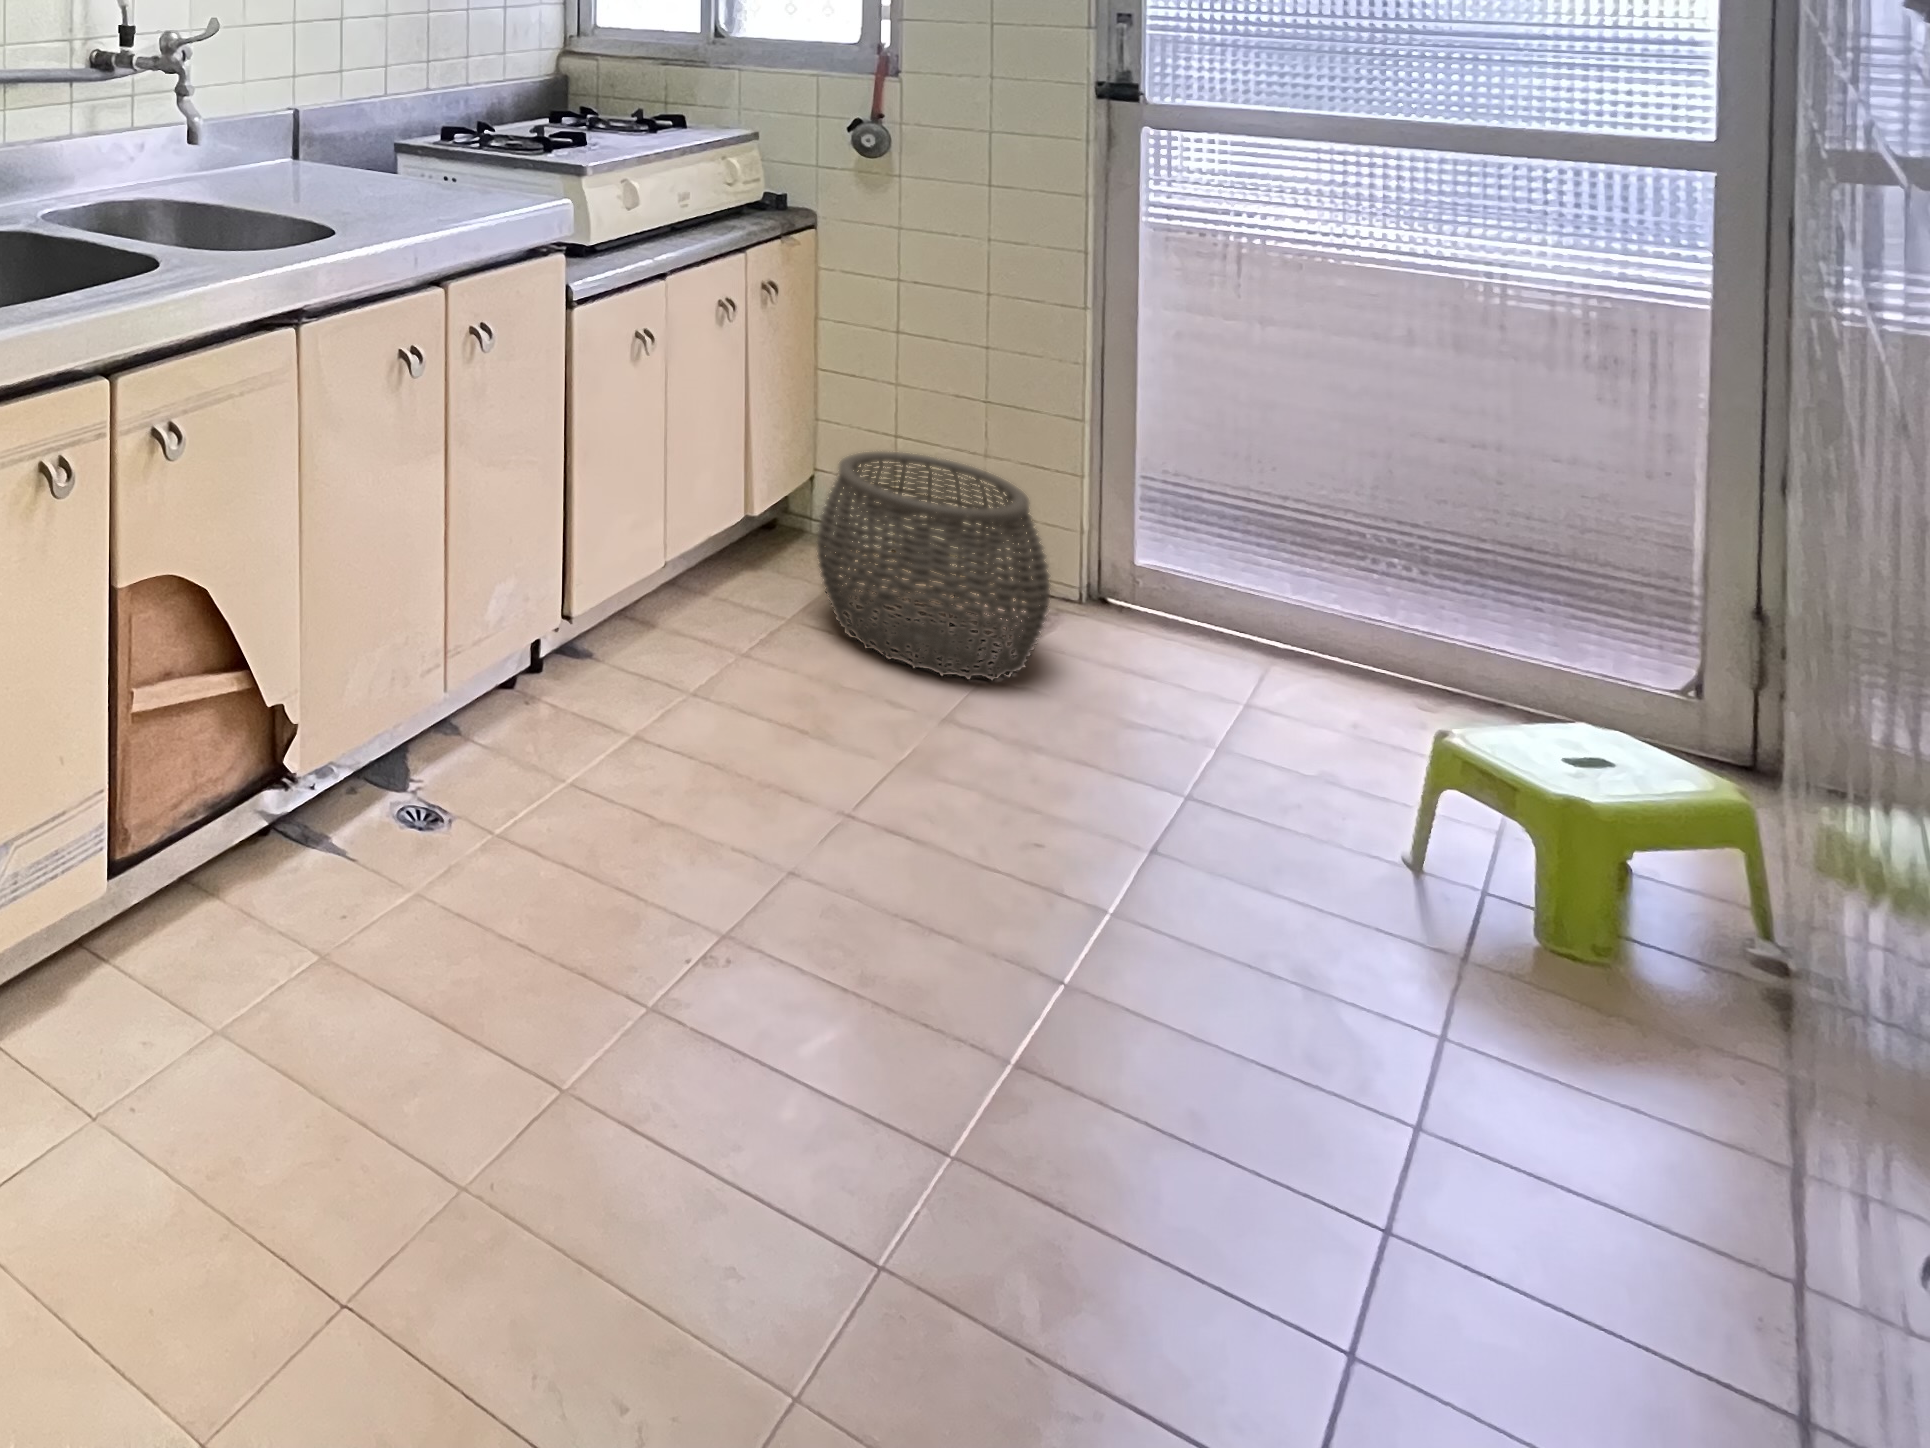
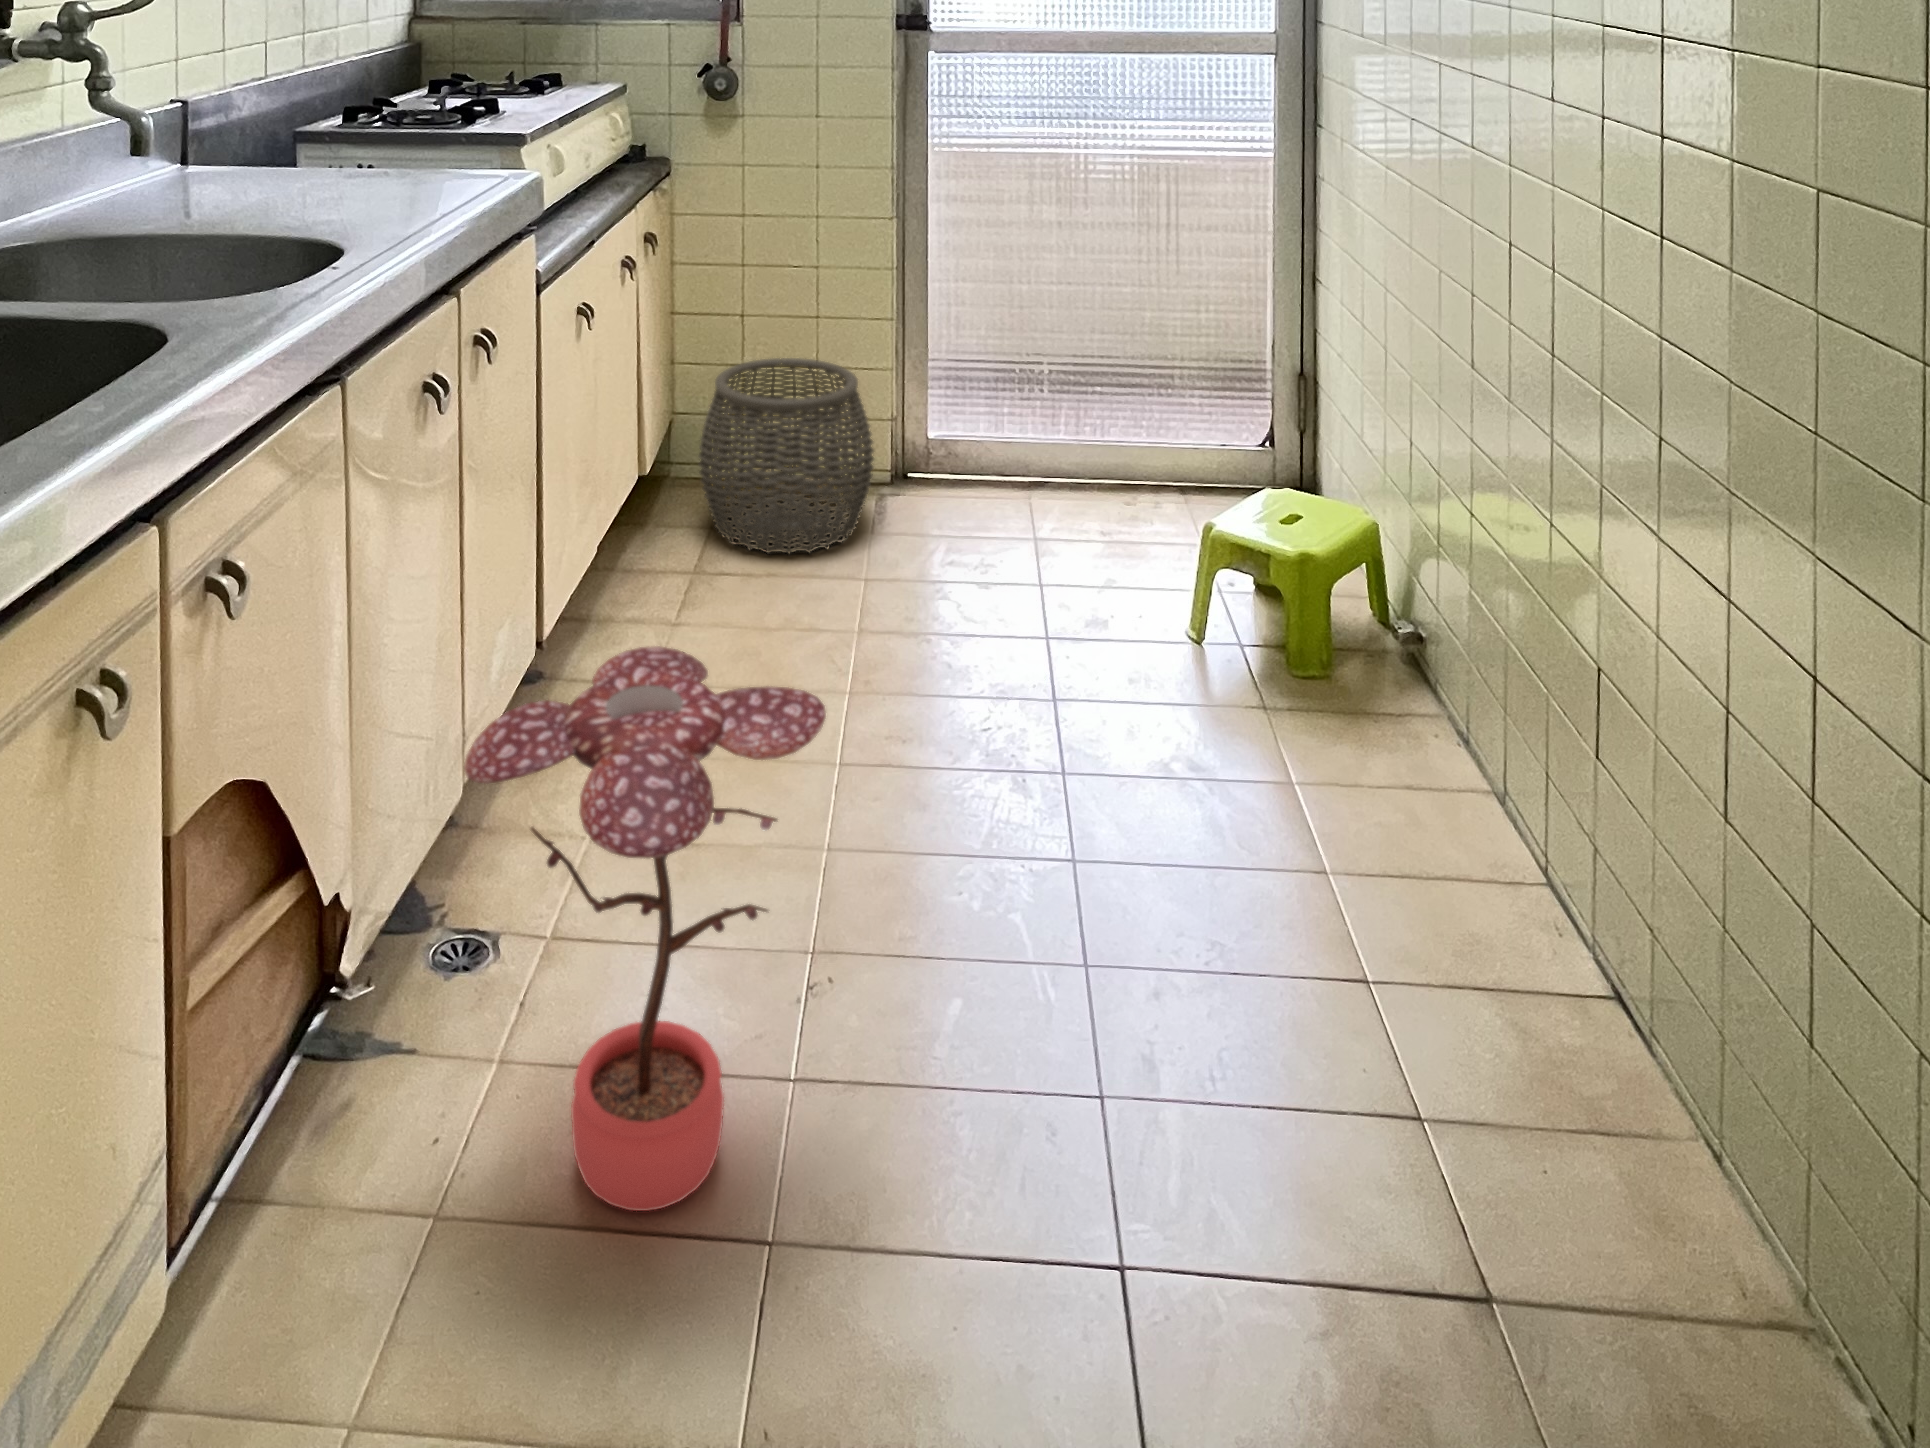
potted plant: none [340,634,667,1102] -> present [464,646,826,1211]

